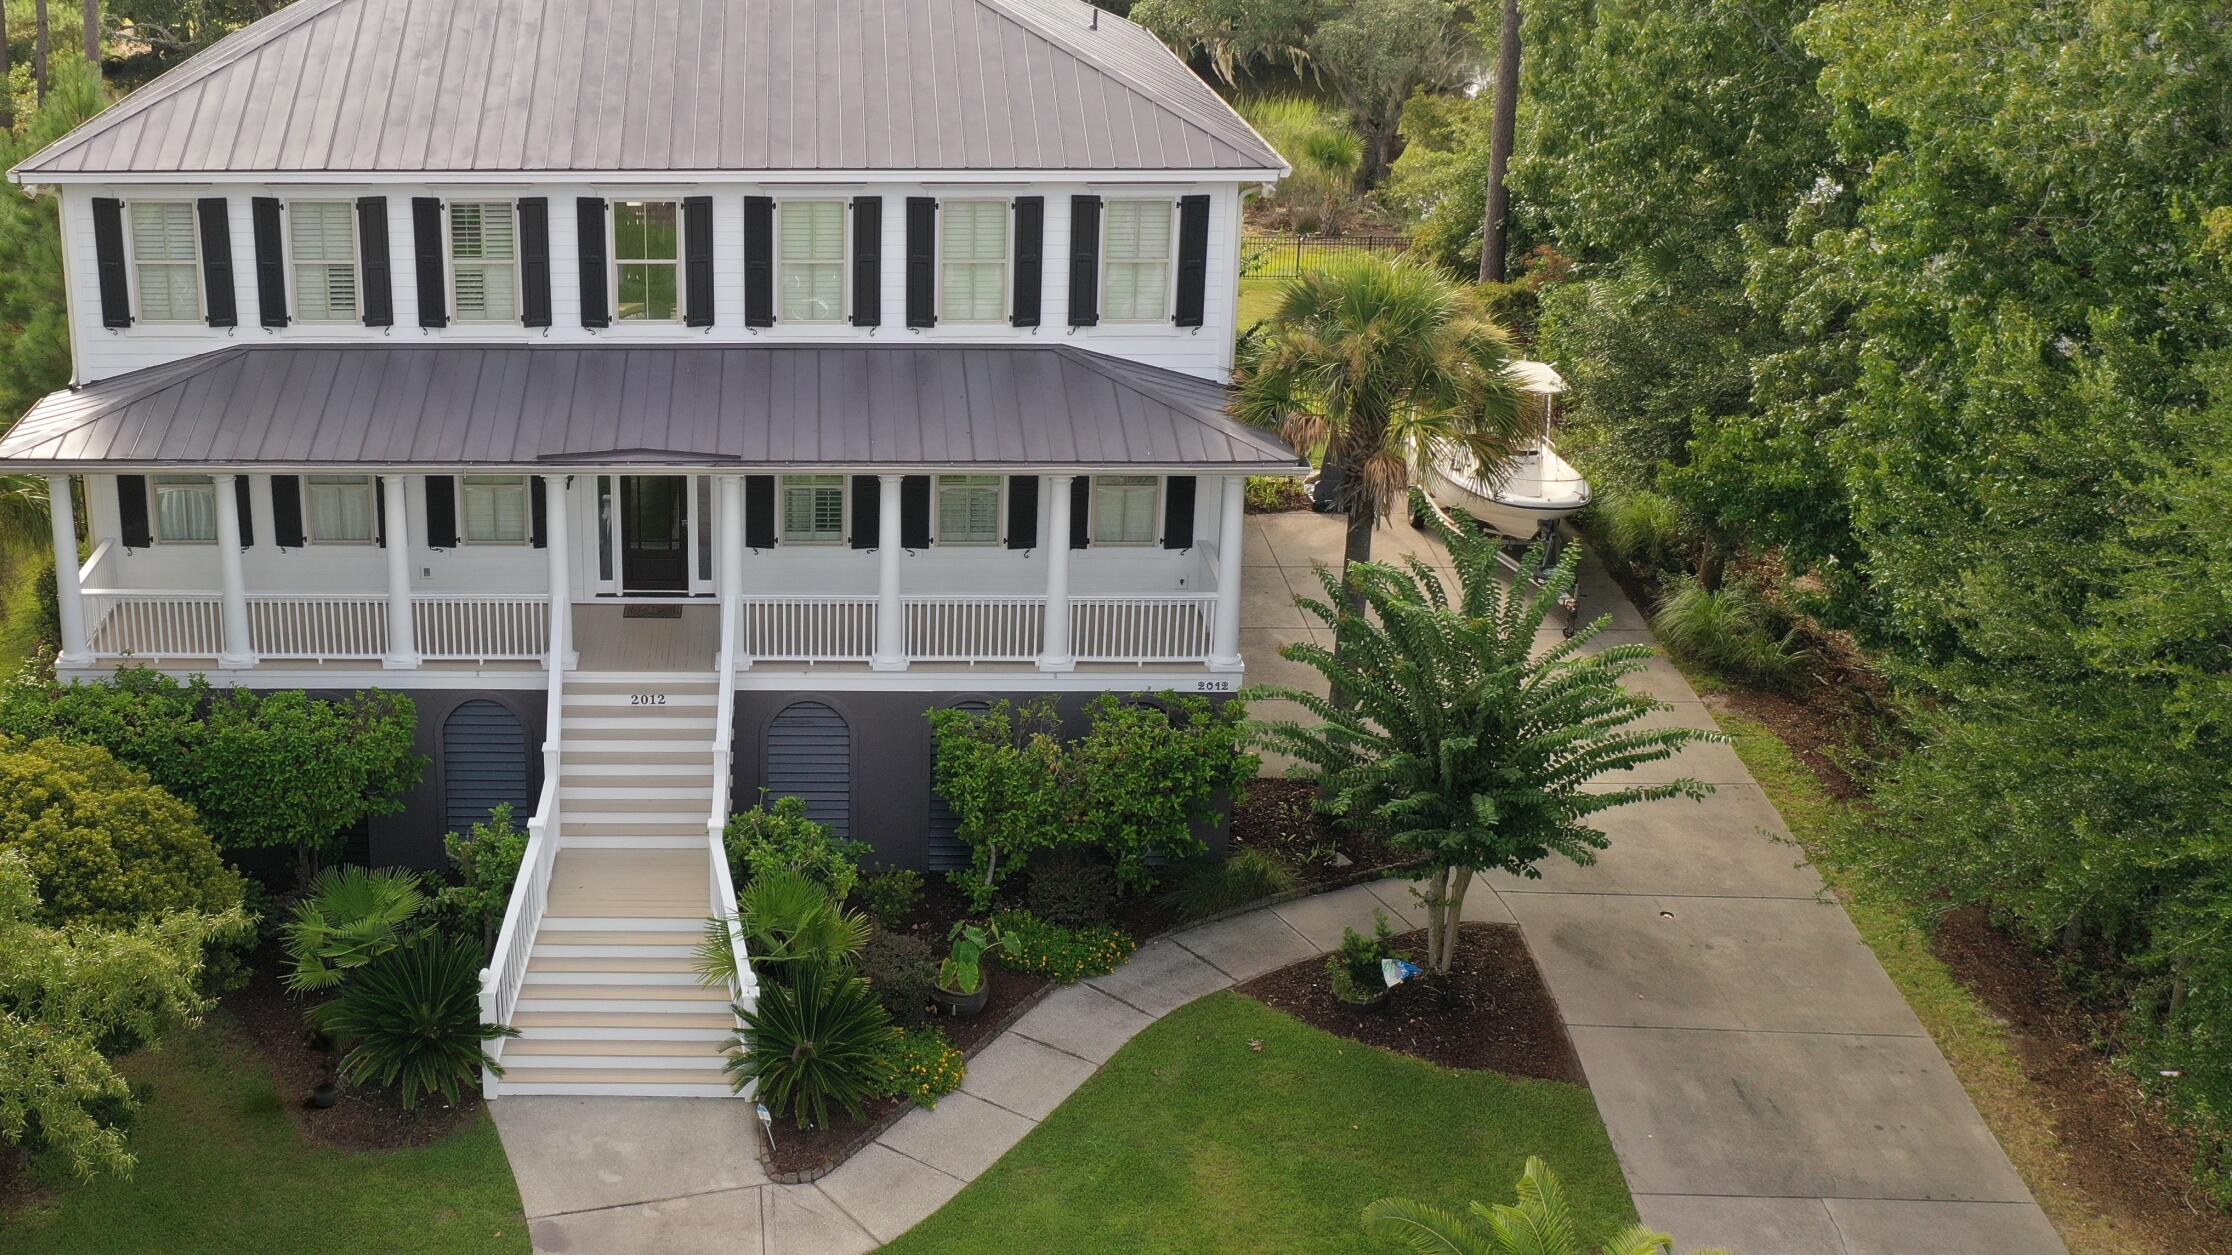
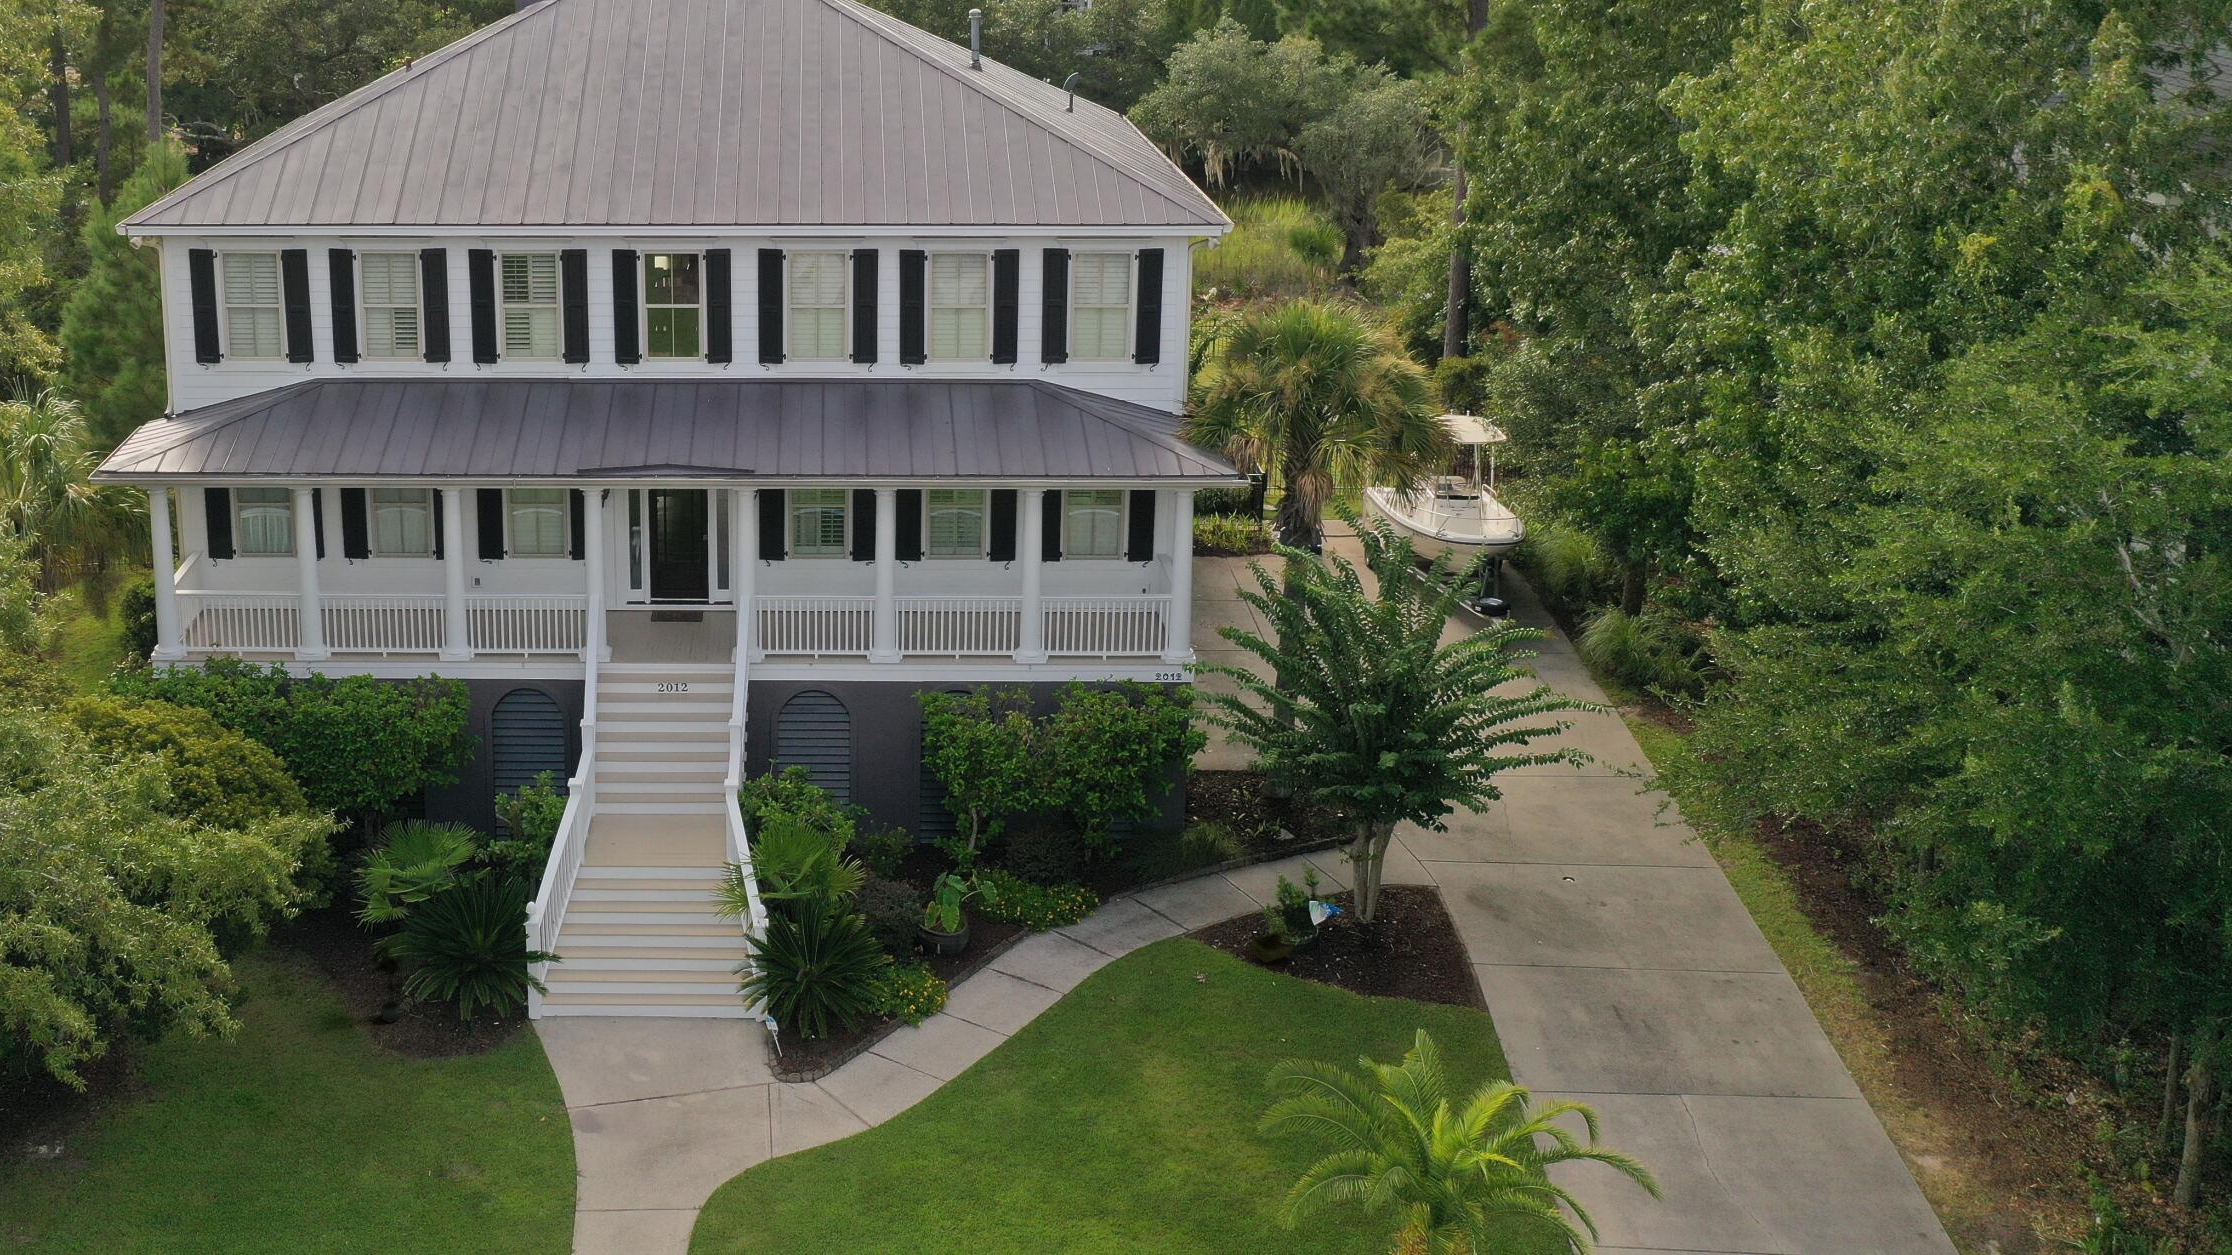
woven basket: none [1311,988,1361,1026] -> present [1251,932,1294,963]

